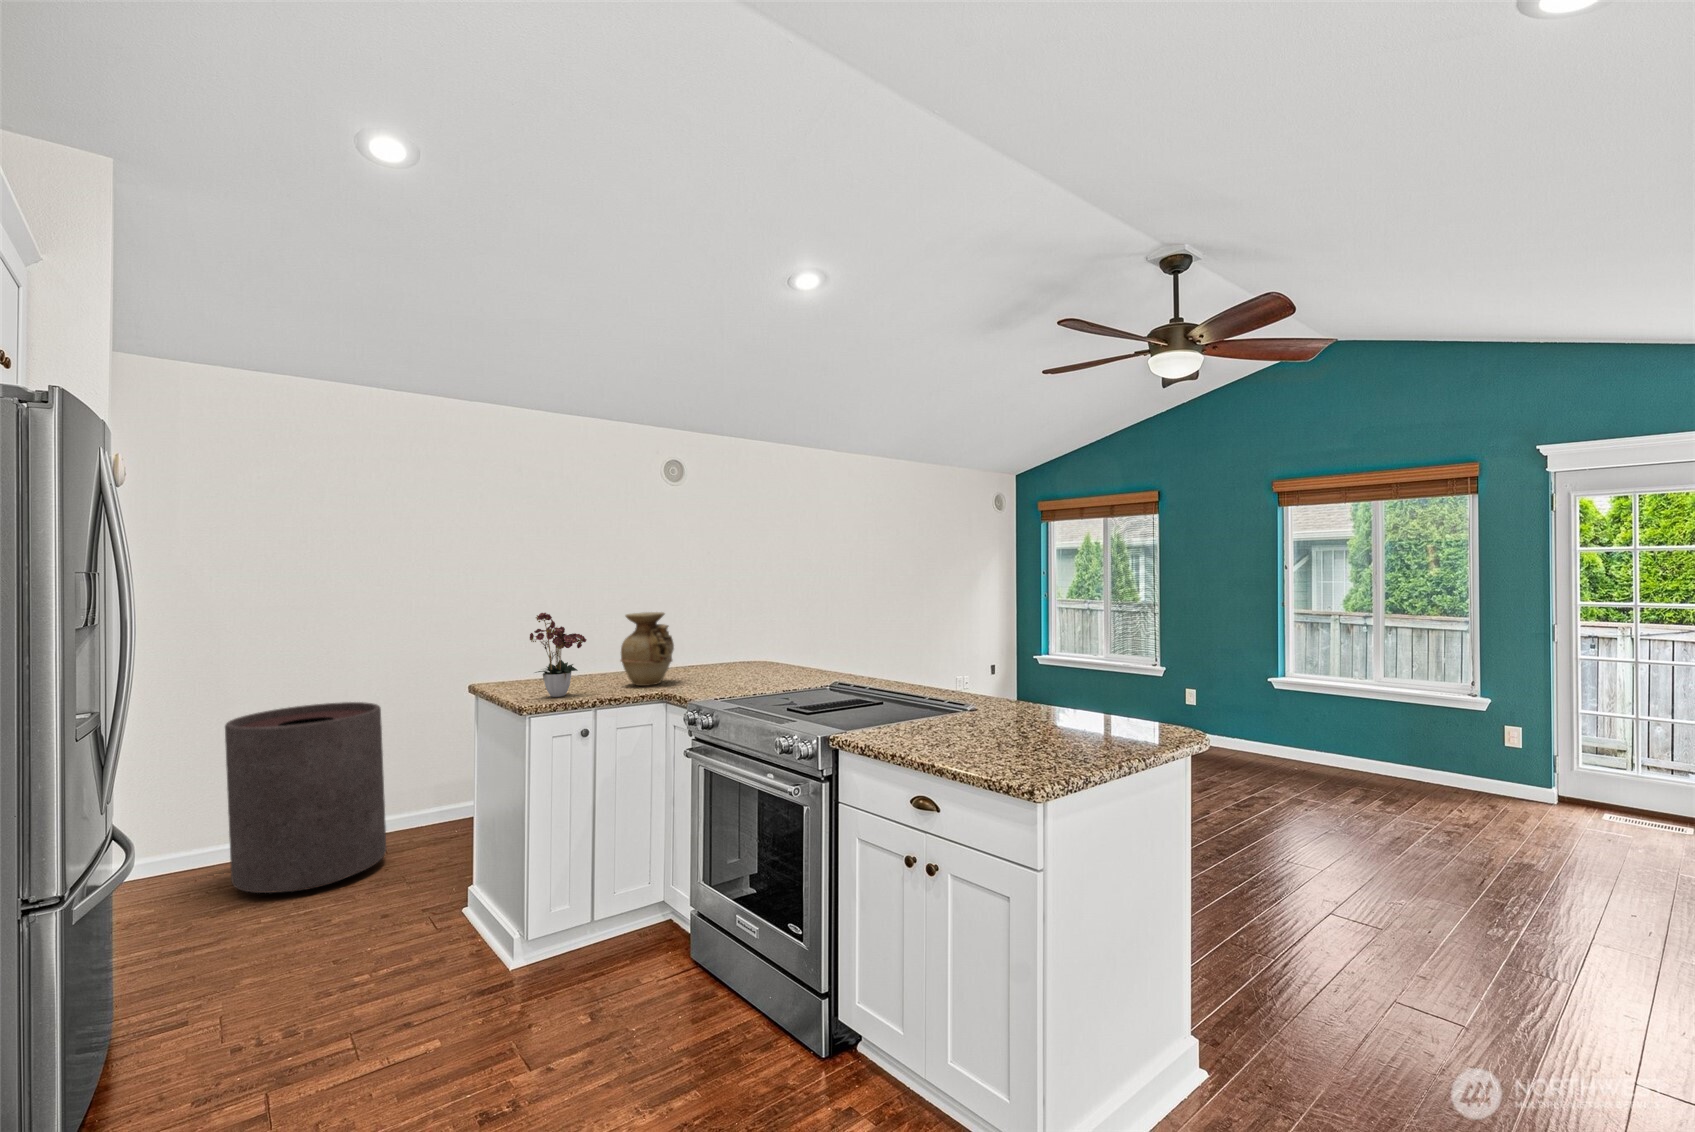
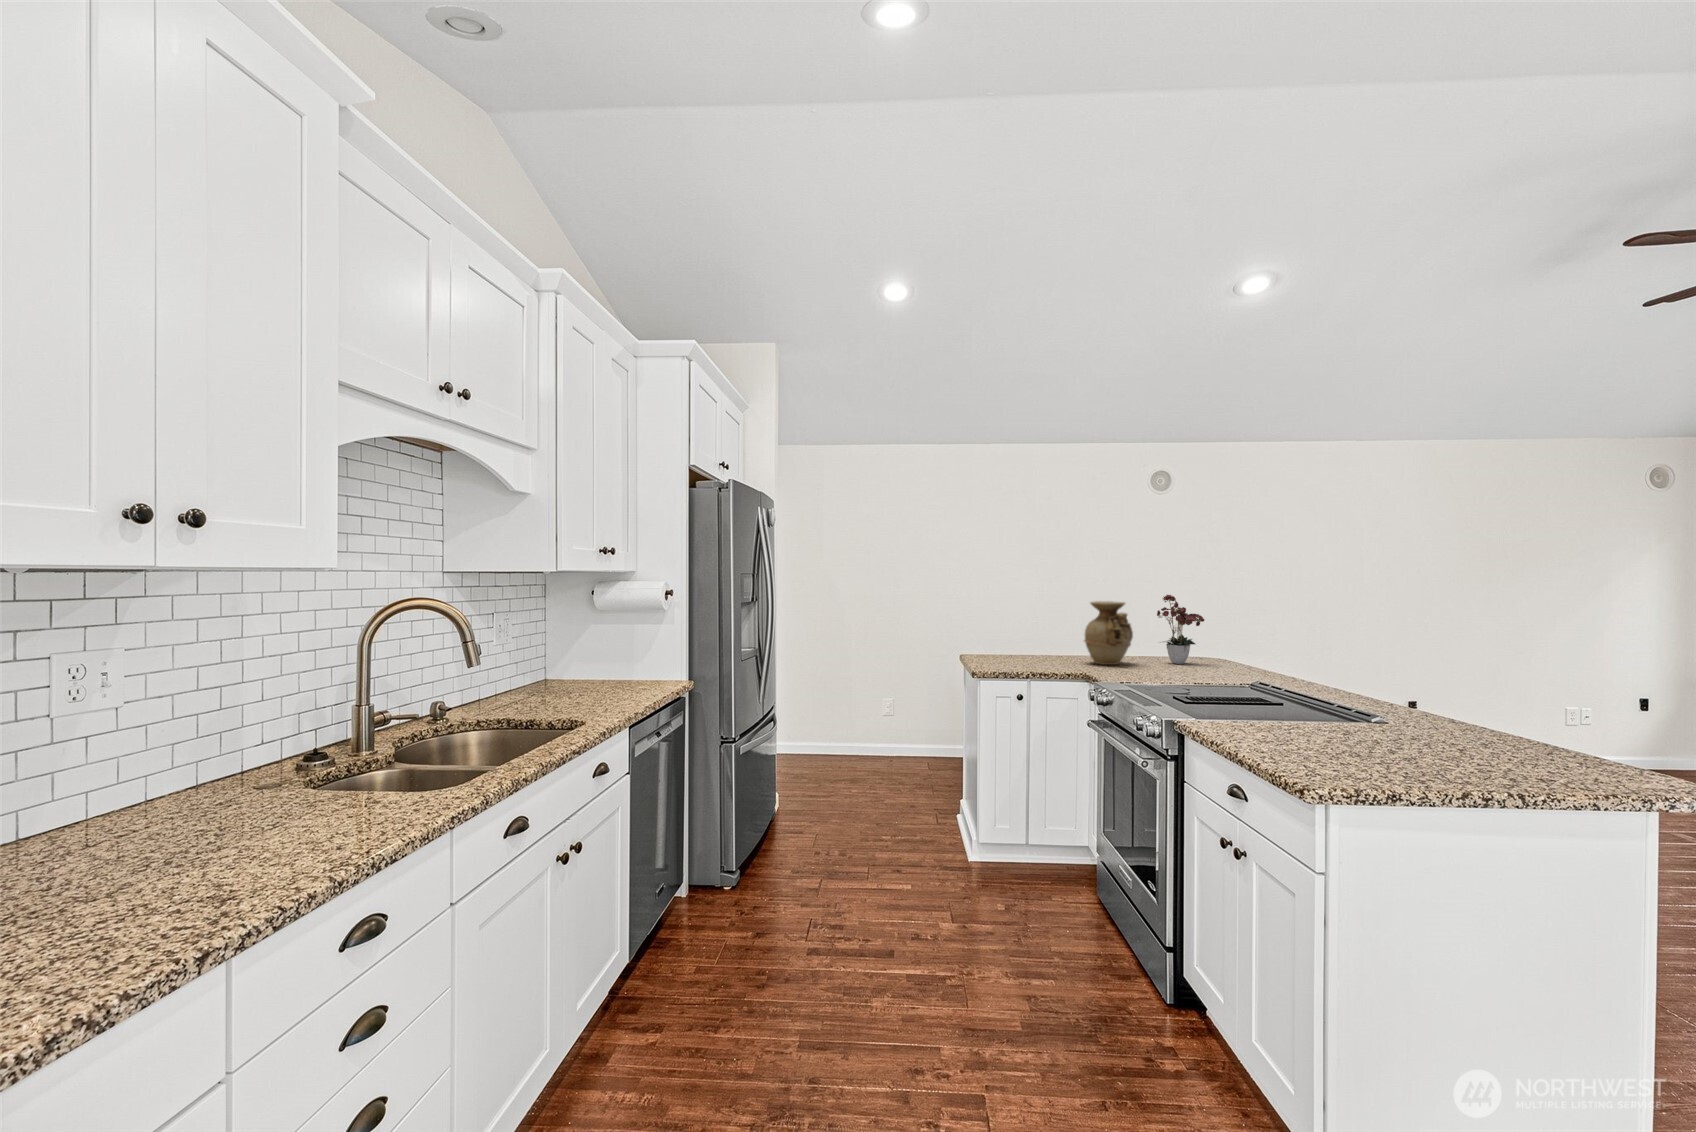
flower arrangement: present [530,613,587,697] -> present [1157,595,1204,664]
trash can: present [225,702,386,893] -> none [840,650,930,776]

